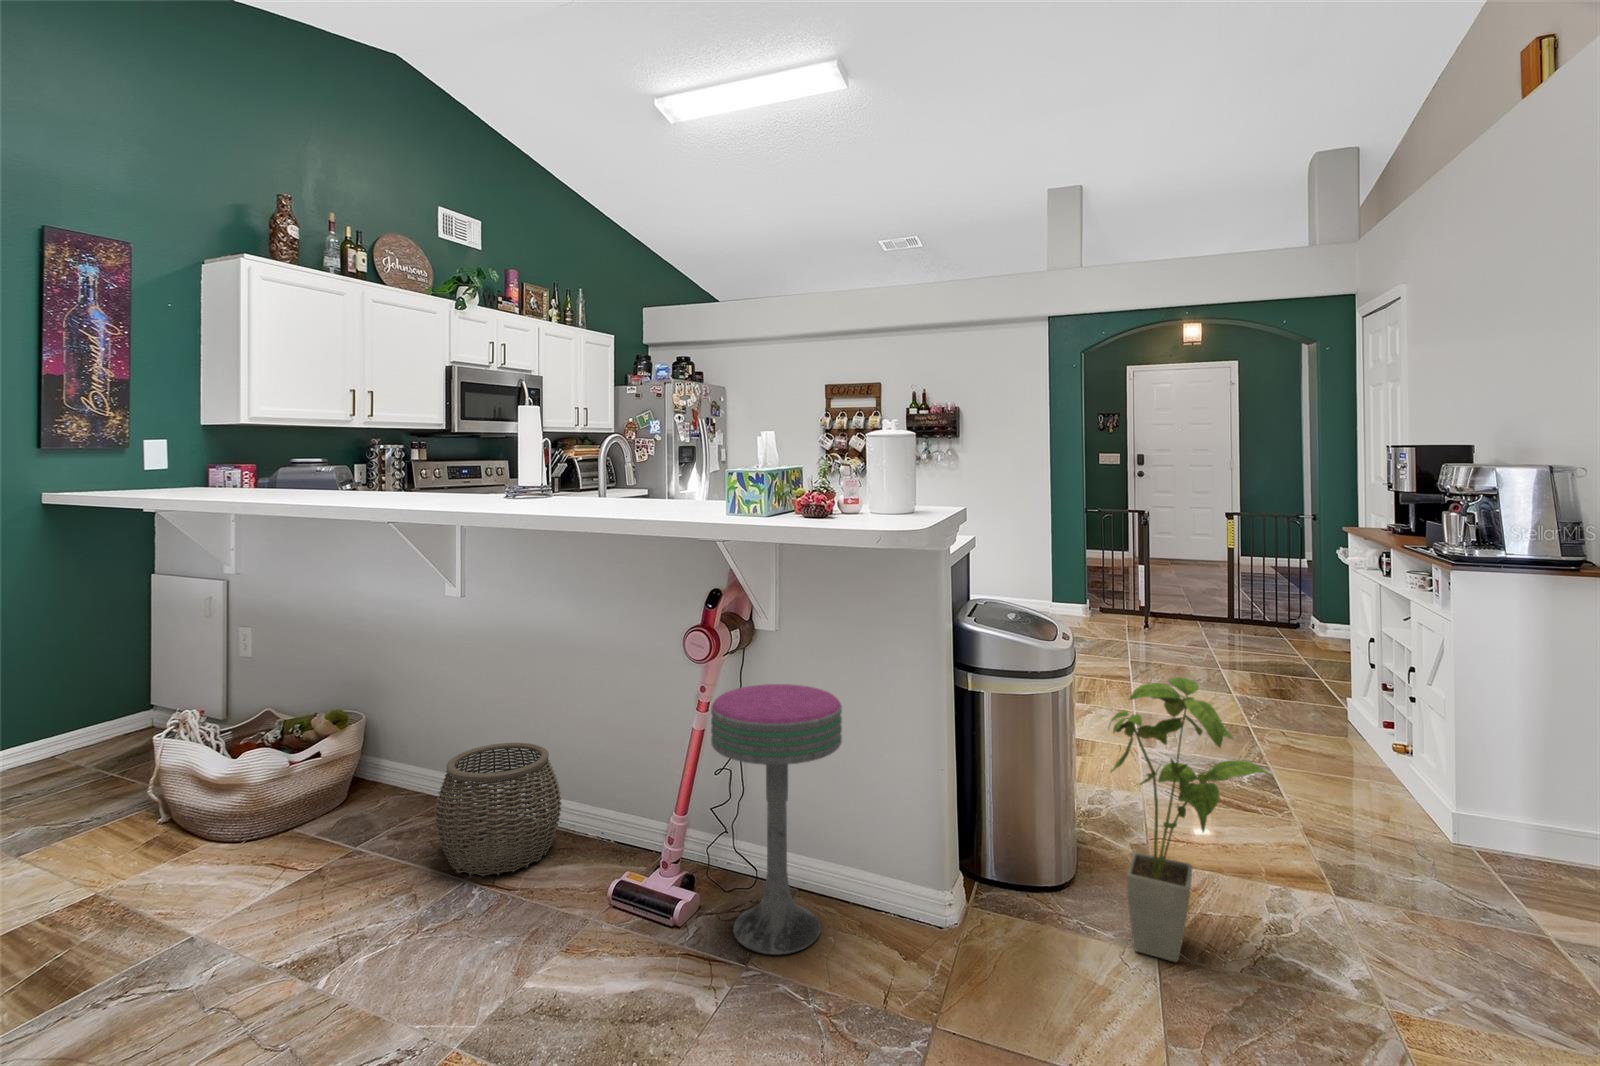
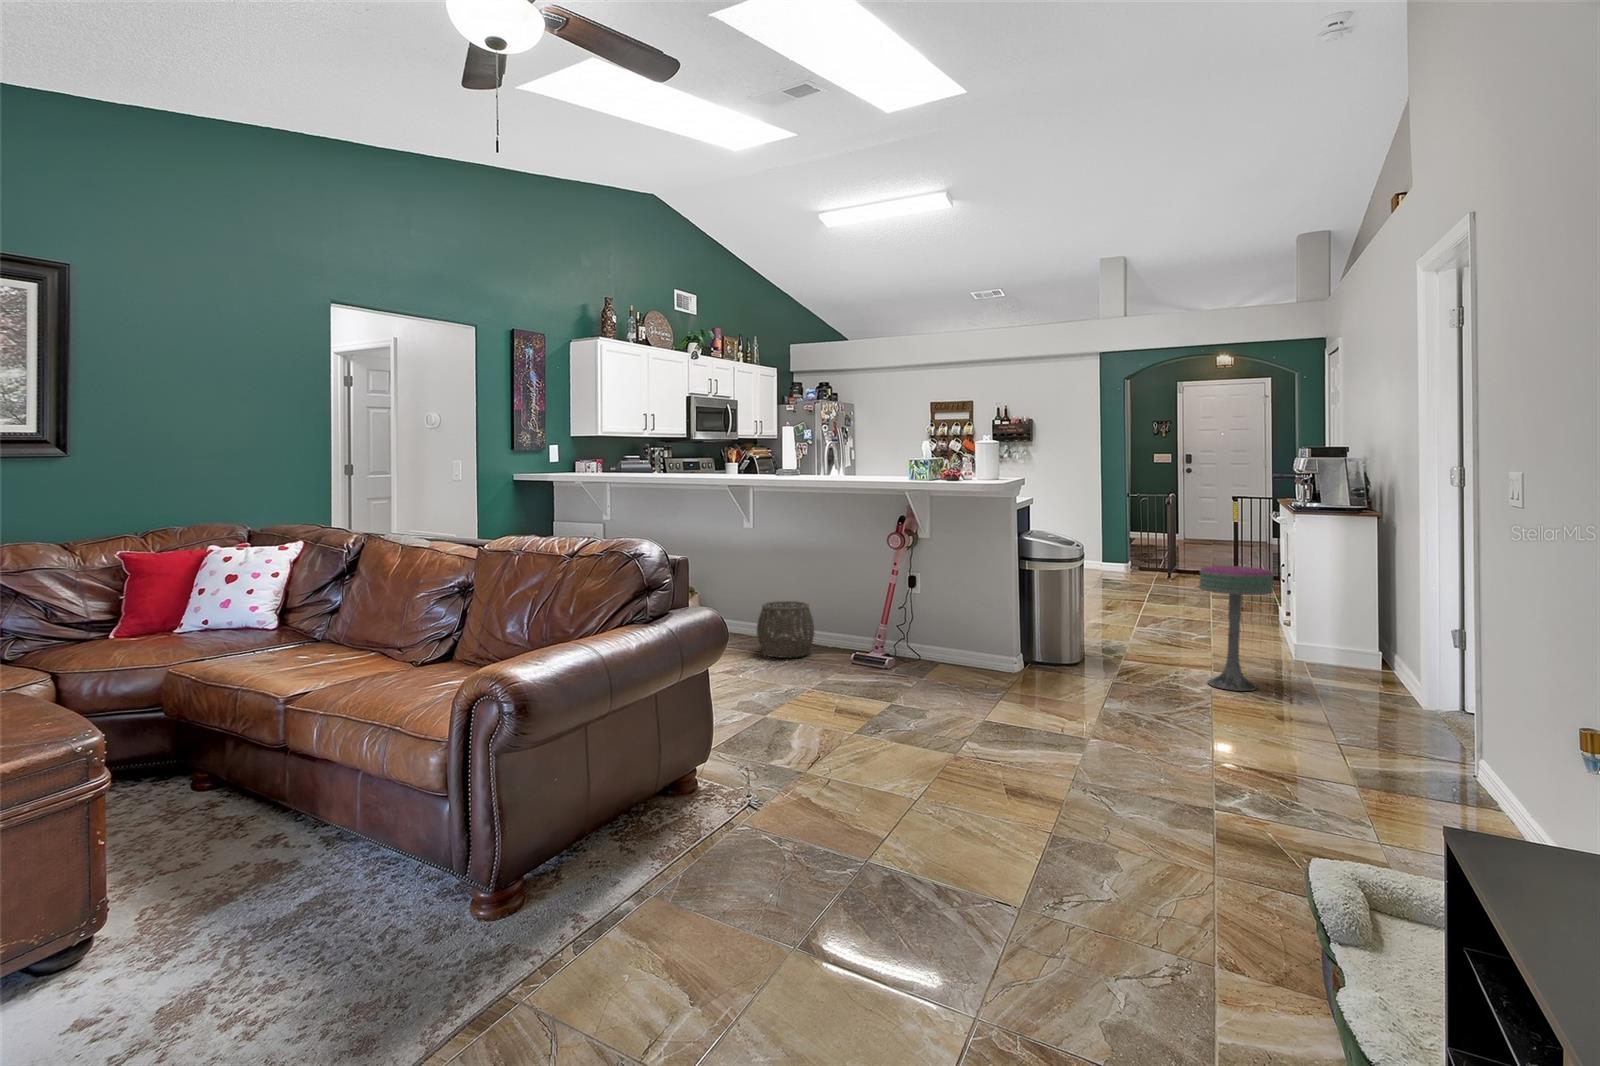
house plant: present [1111,677,1271,962] -> none [1090,552,1166,683]
bar stool: present [711,684,842,955] -> present [1199,566,1274,691]

